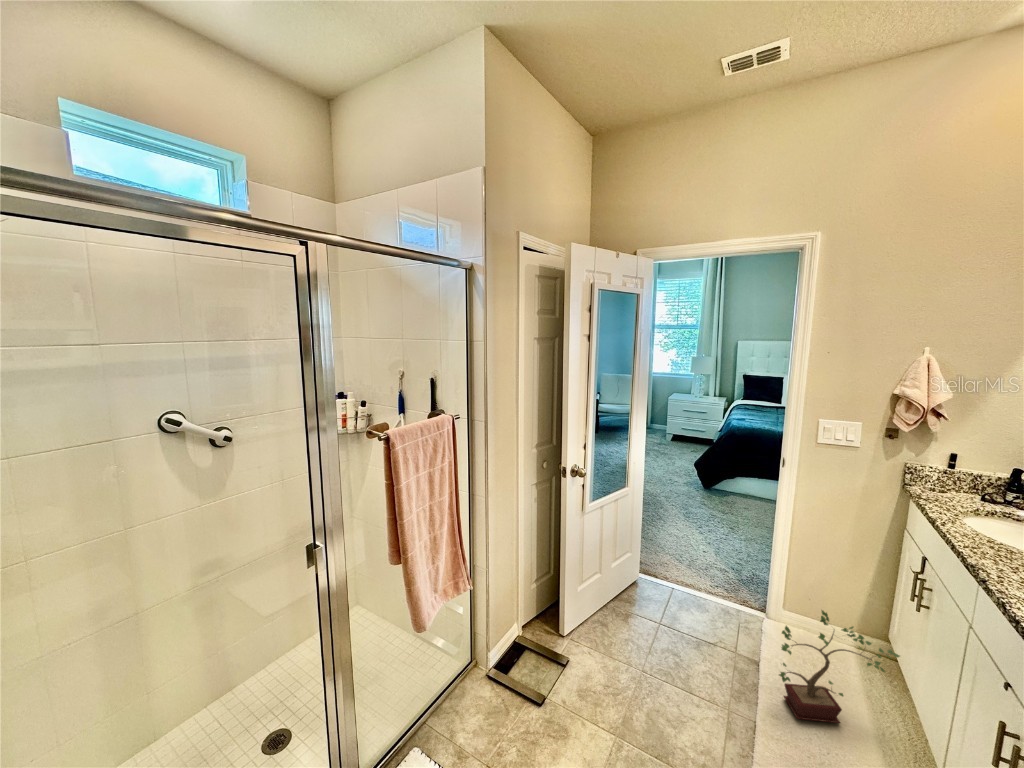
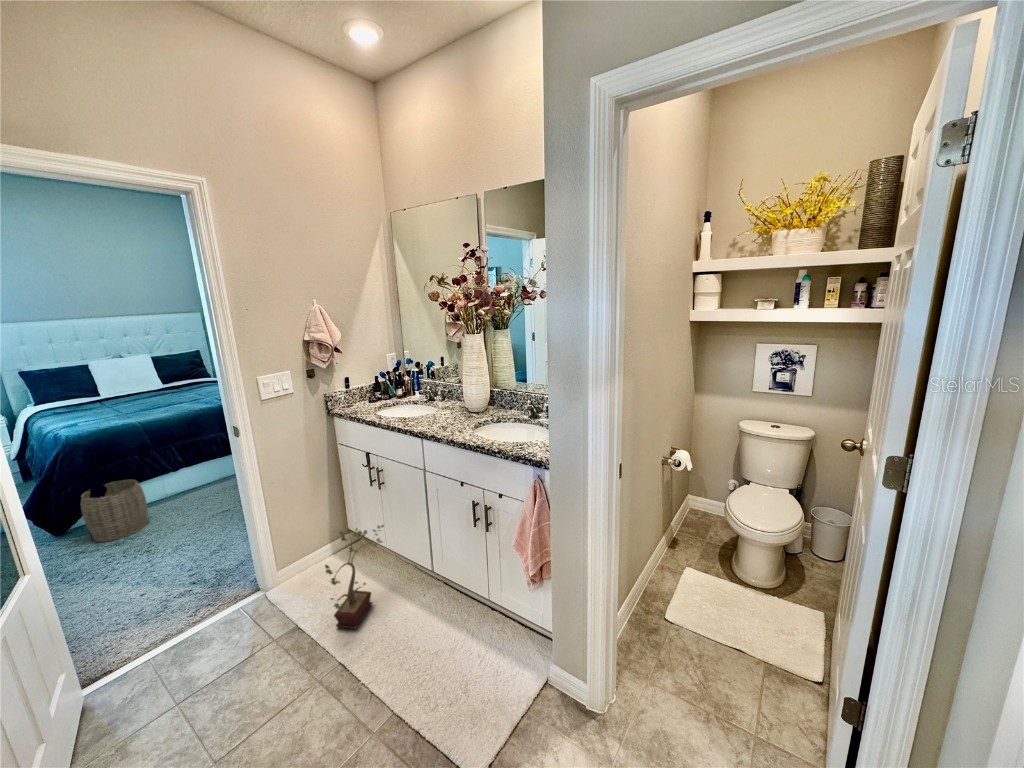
woven basket: none [716,467,756,512] -> present [81,480,148,542]

